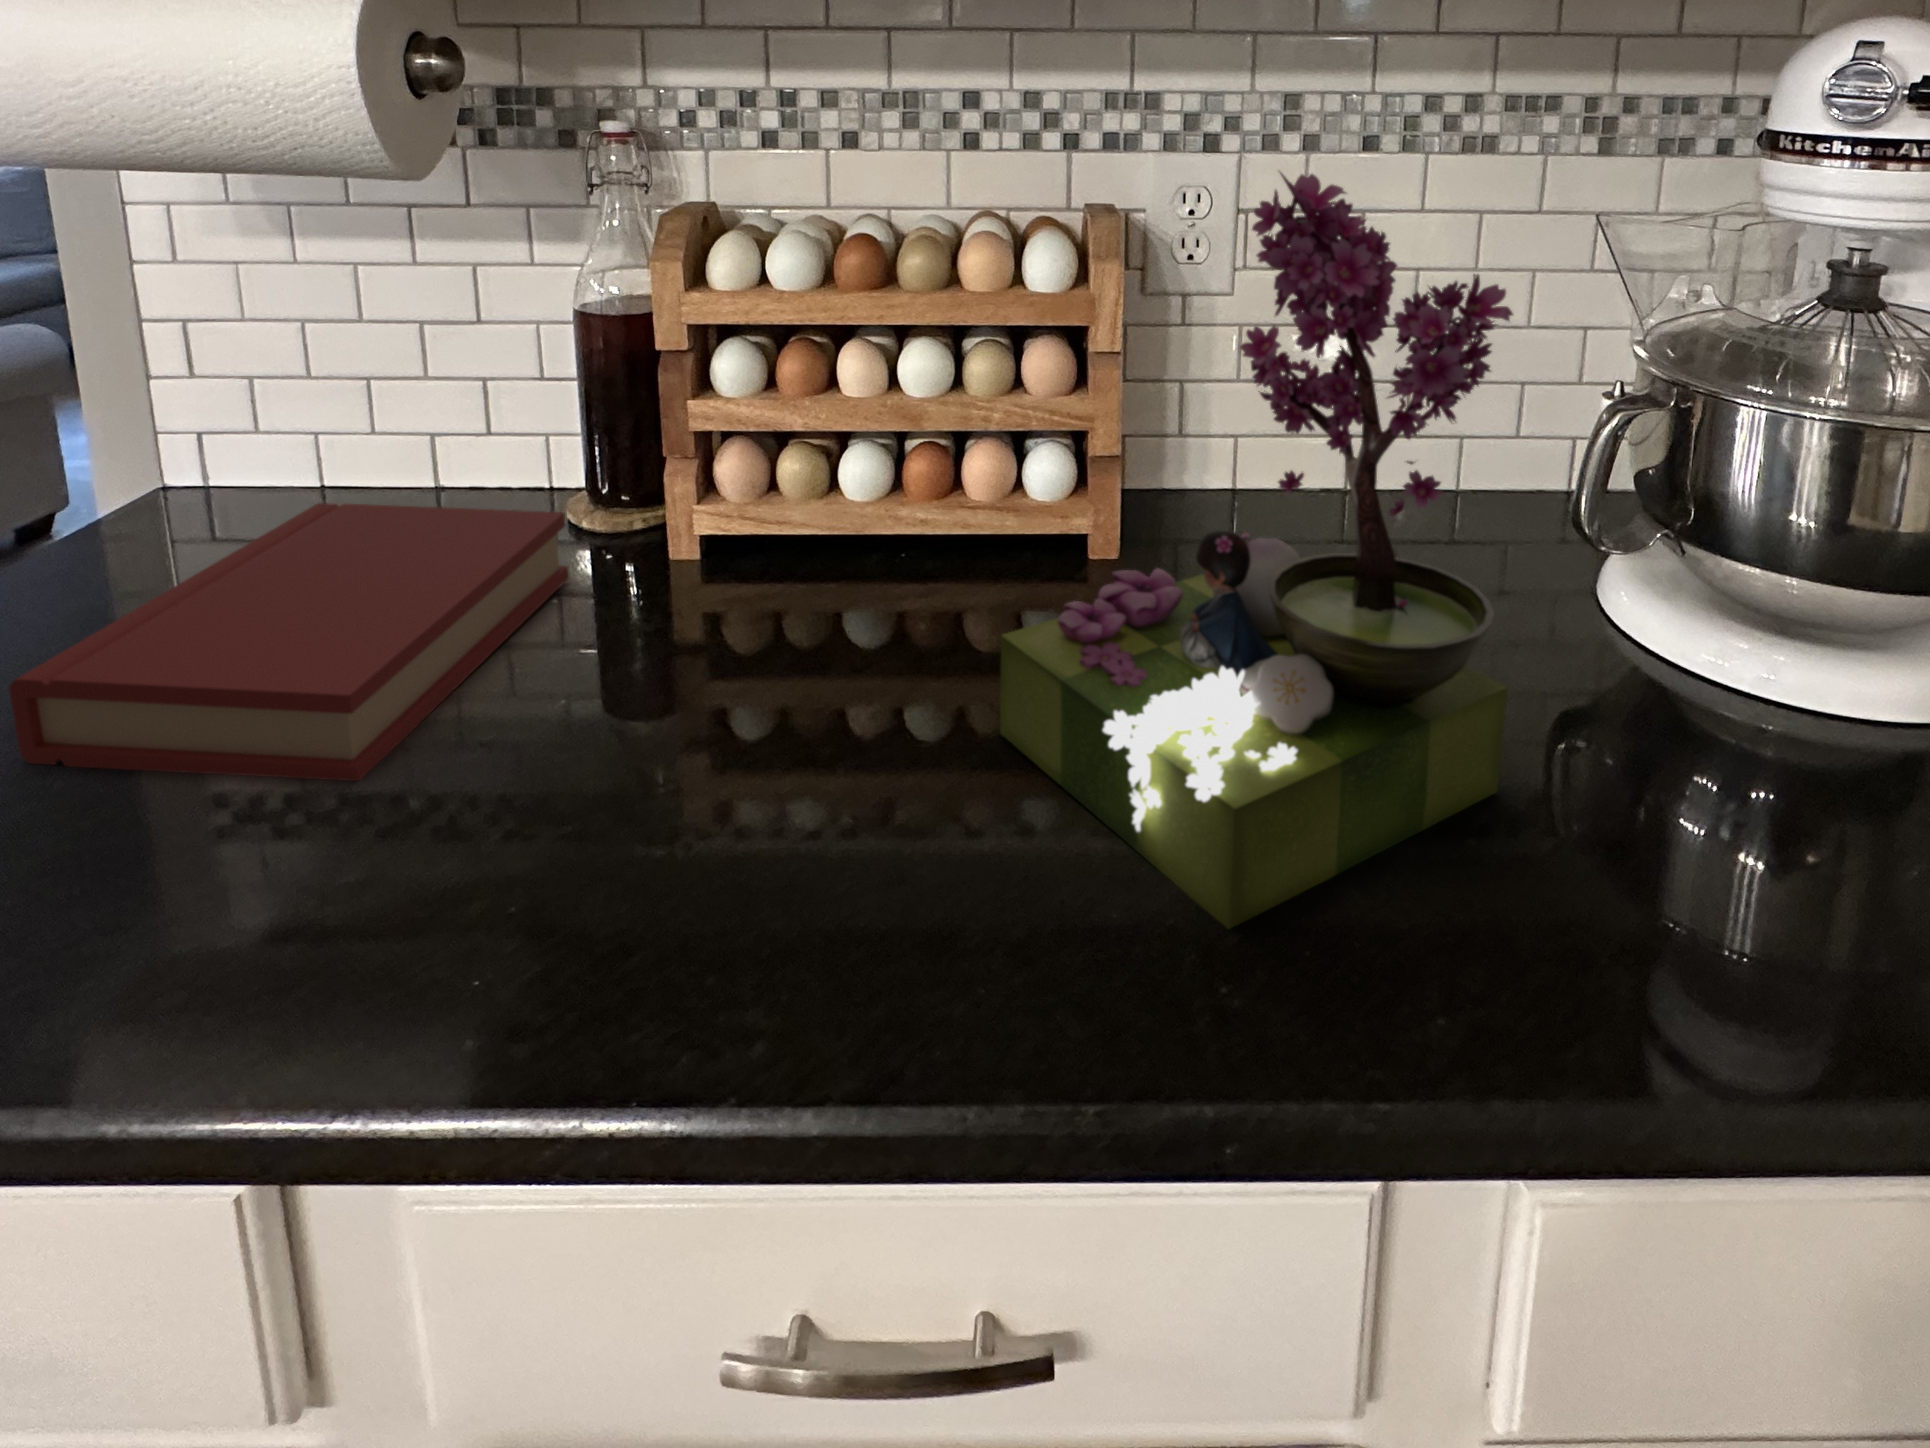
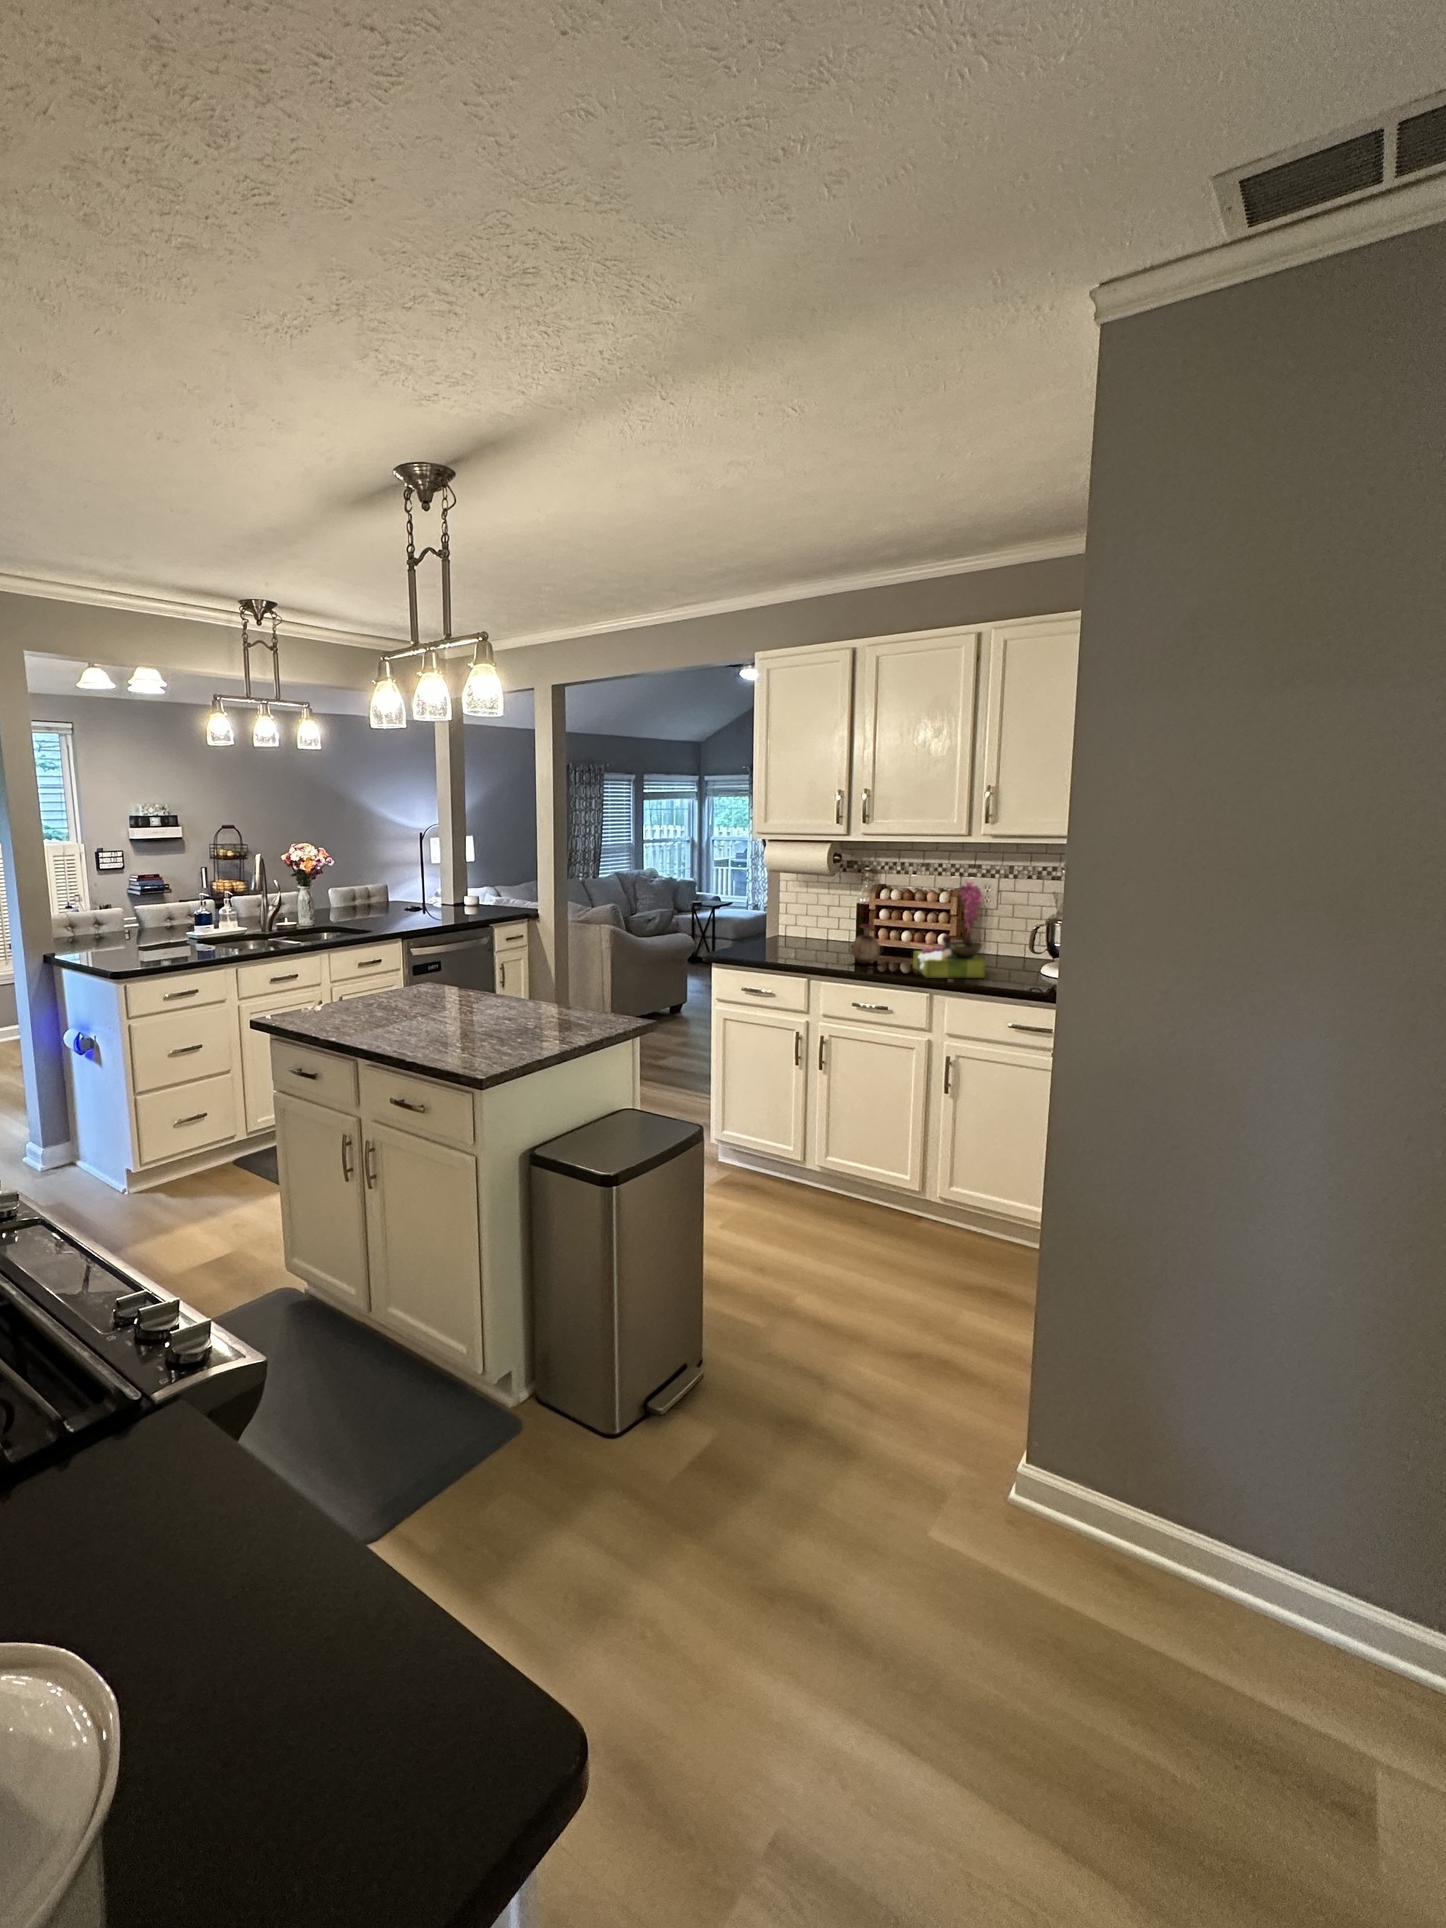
vase: none [575,486,795,745] -> present [849,924,882,964]
hardback book: present [9,503,569,781] -> none [775,936,851,962]

